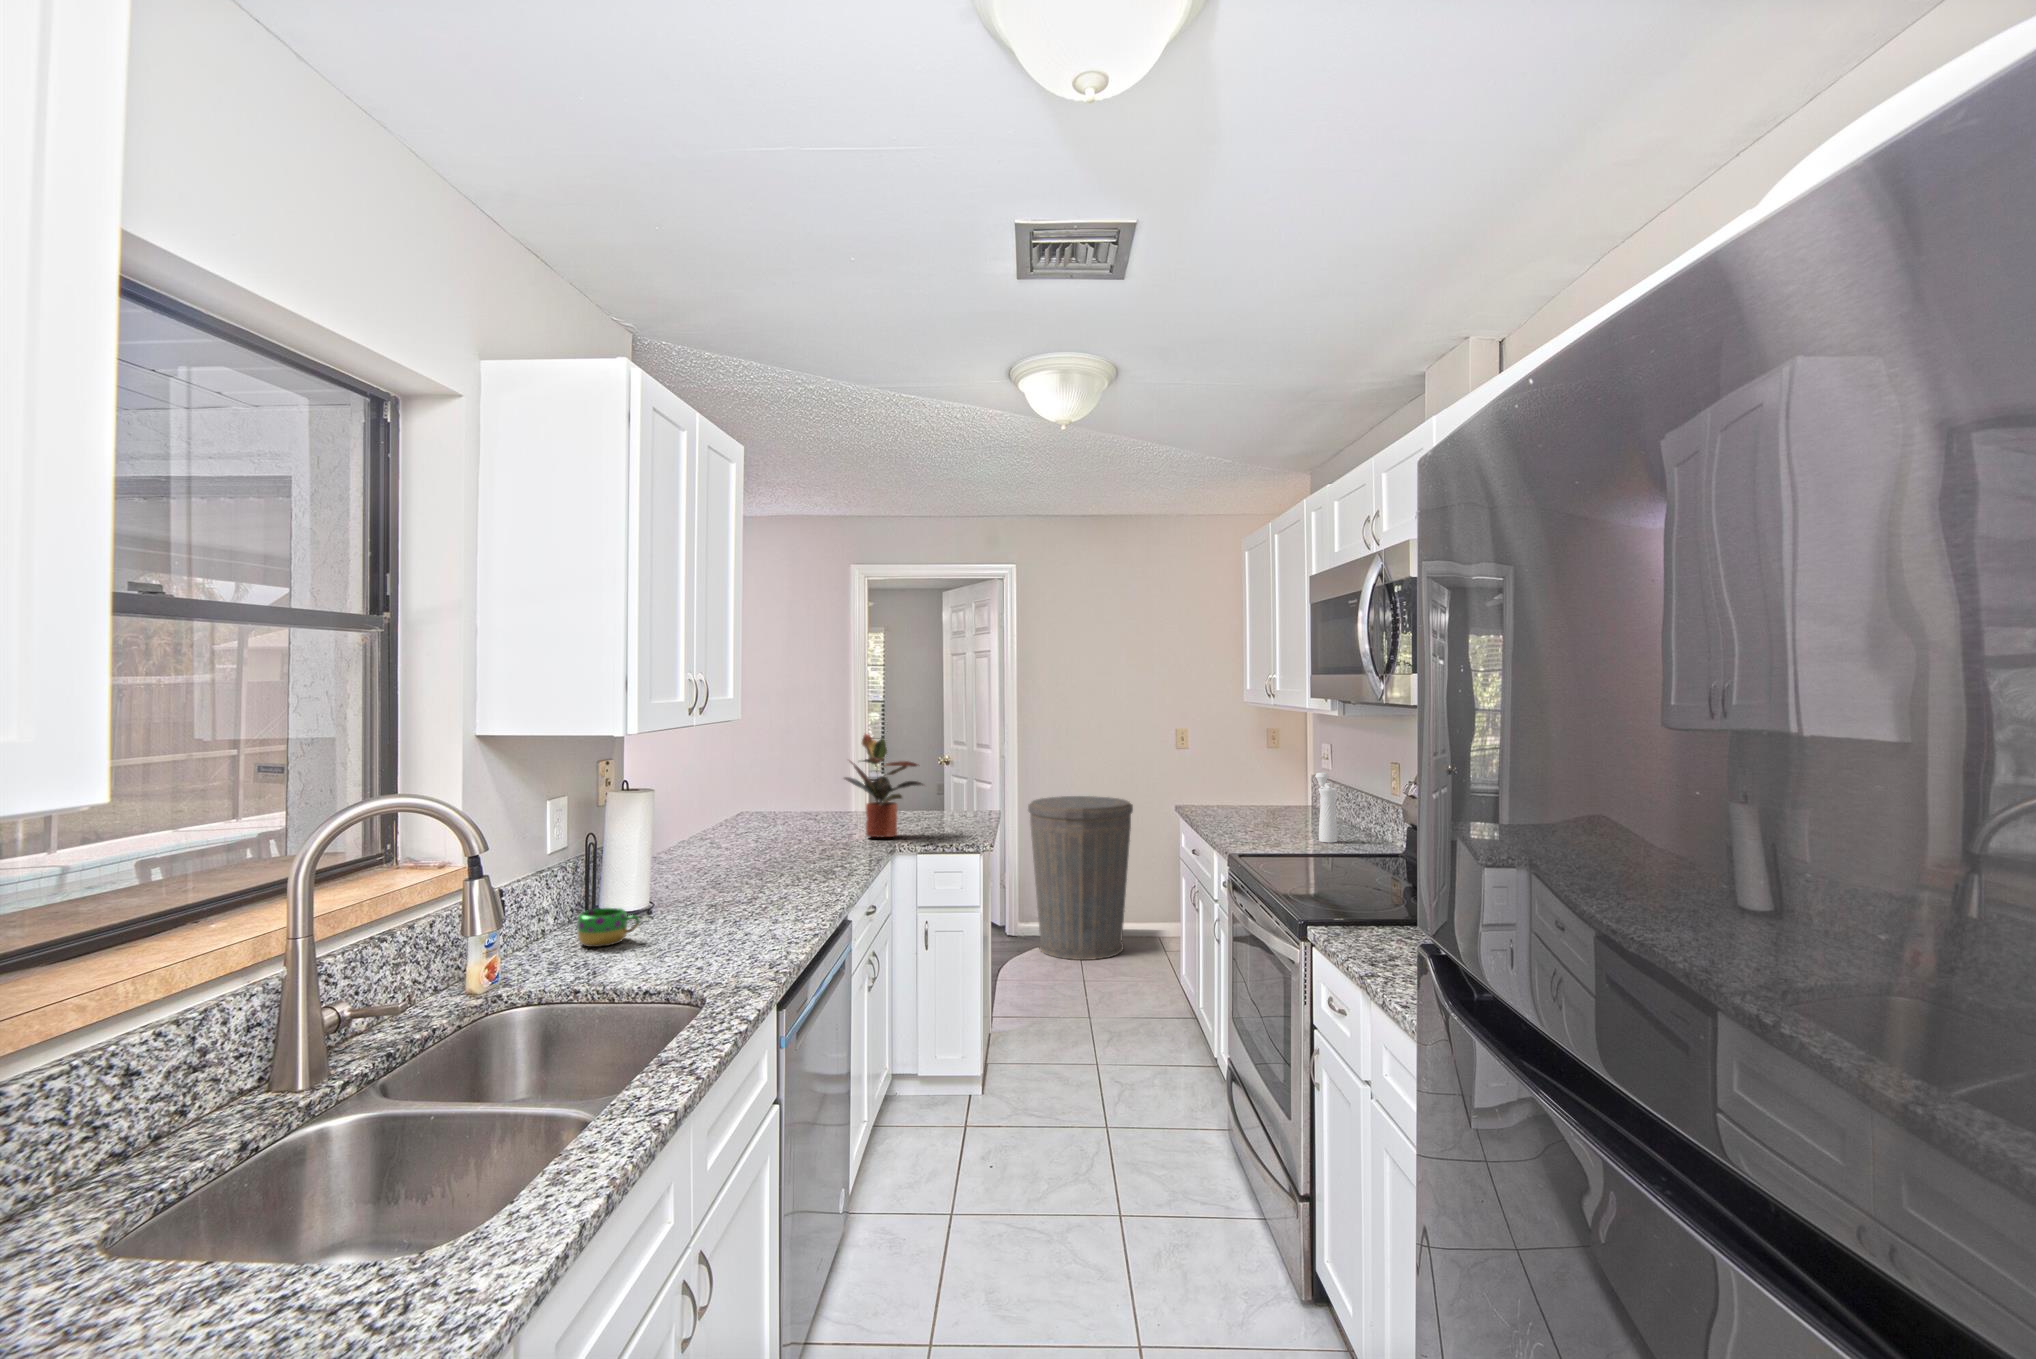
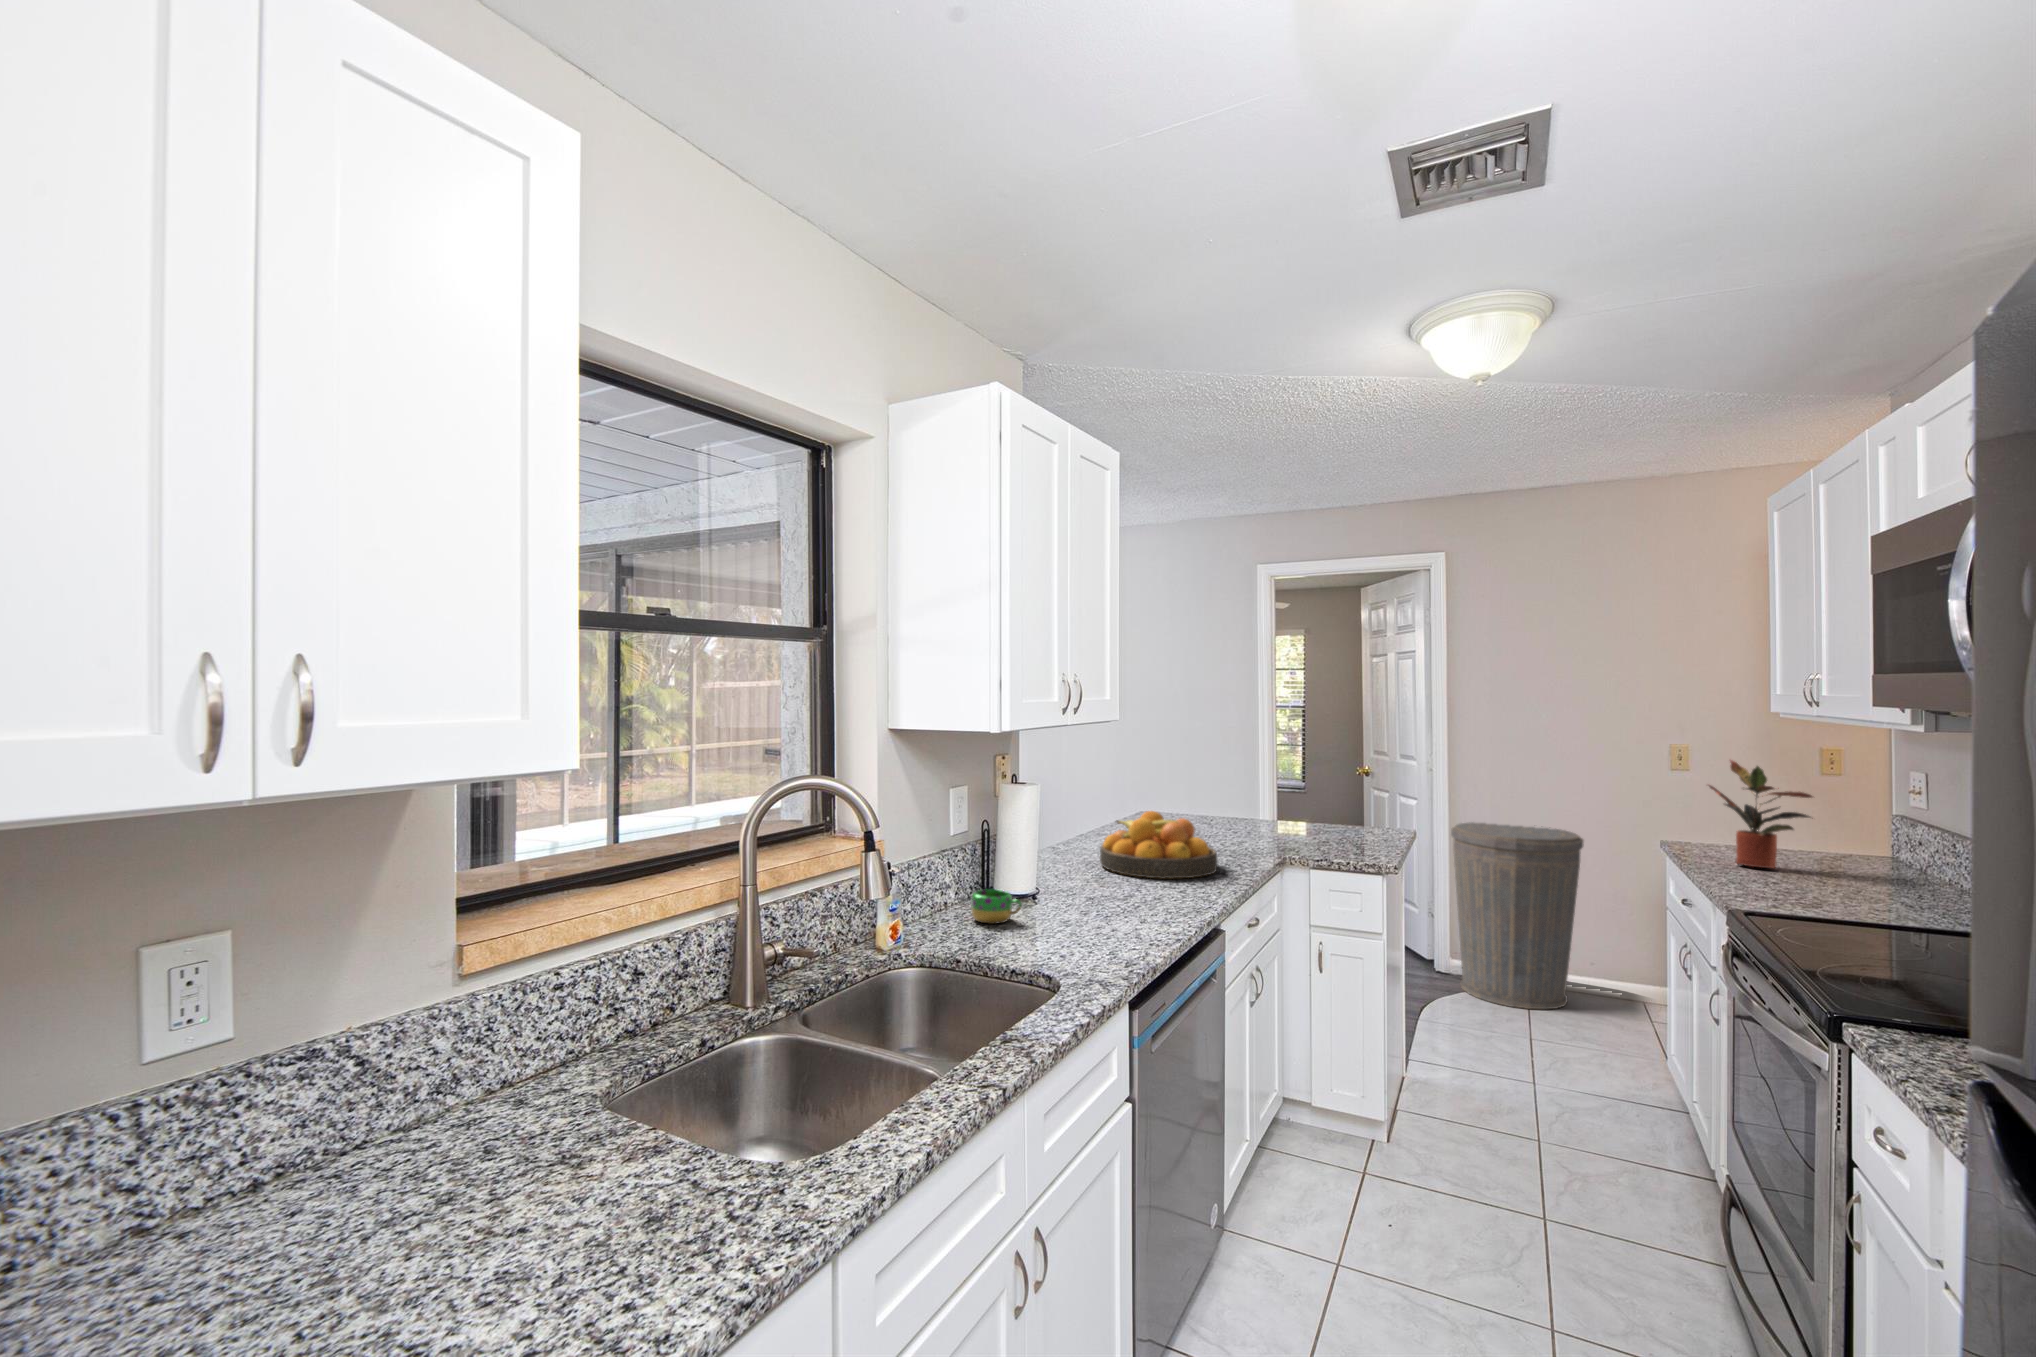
potted plant: present [844,734,923,837] -> present [1708,760,1812,869]
pepper mill: present [1315,772,1337,843] -> none [1837,823,1871,915]
fruit bowl: none [710,808,835,878] -> present [1100,811,1218,879]

